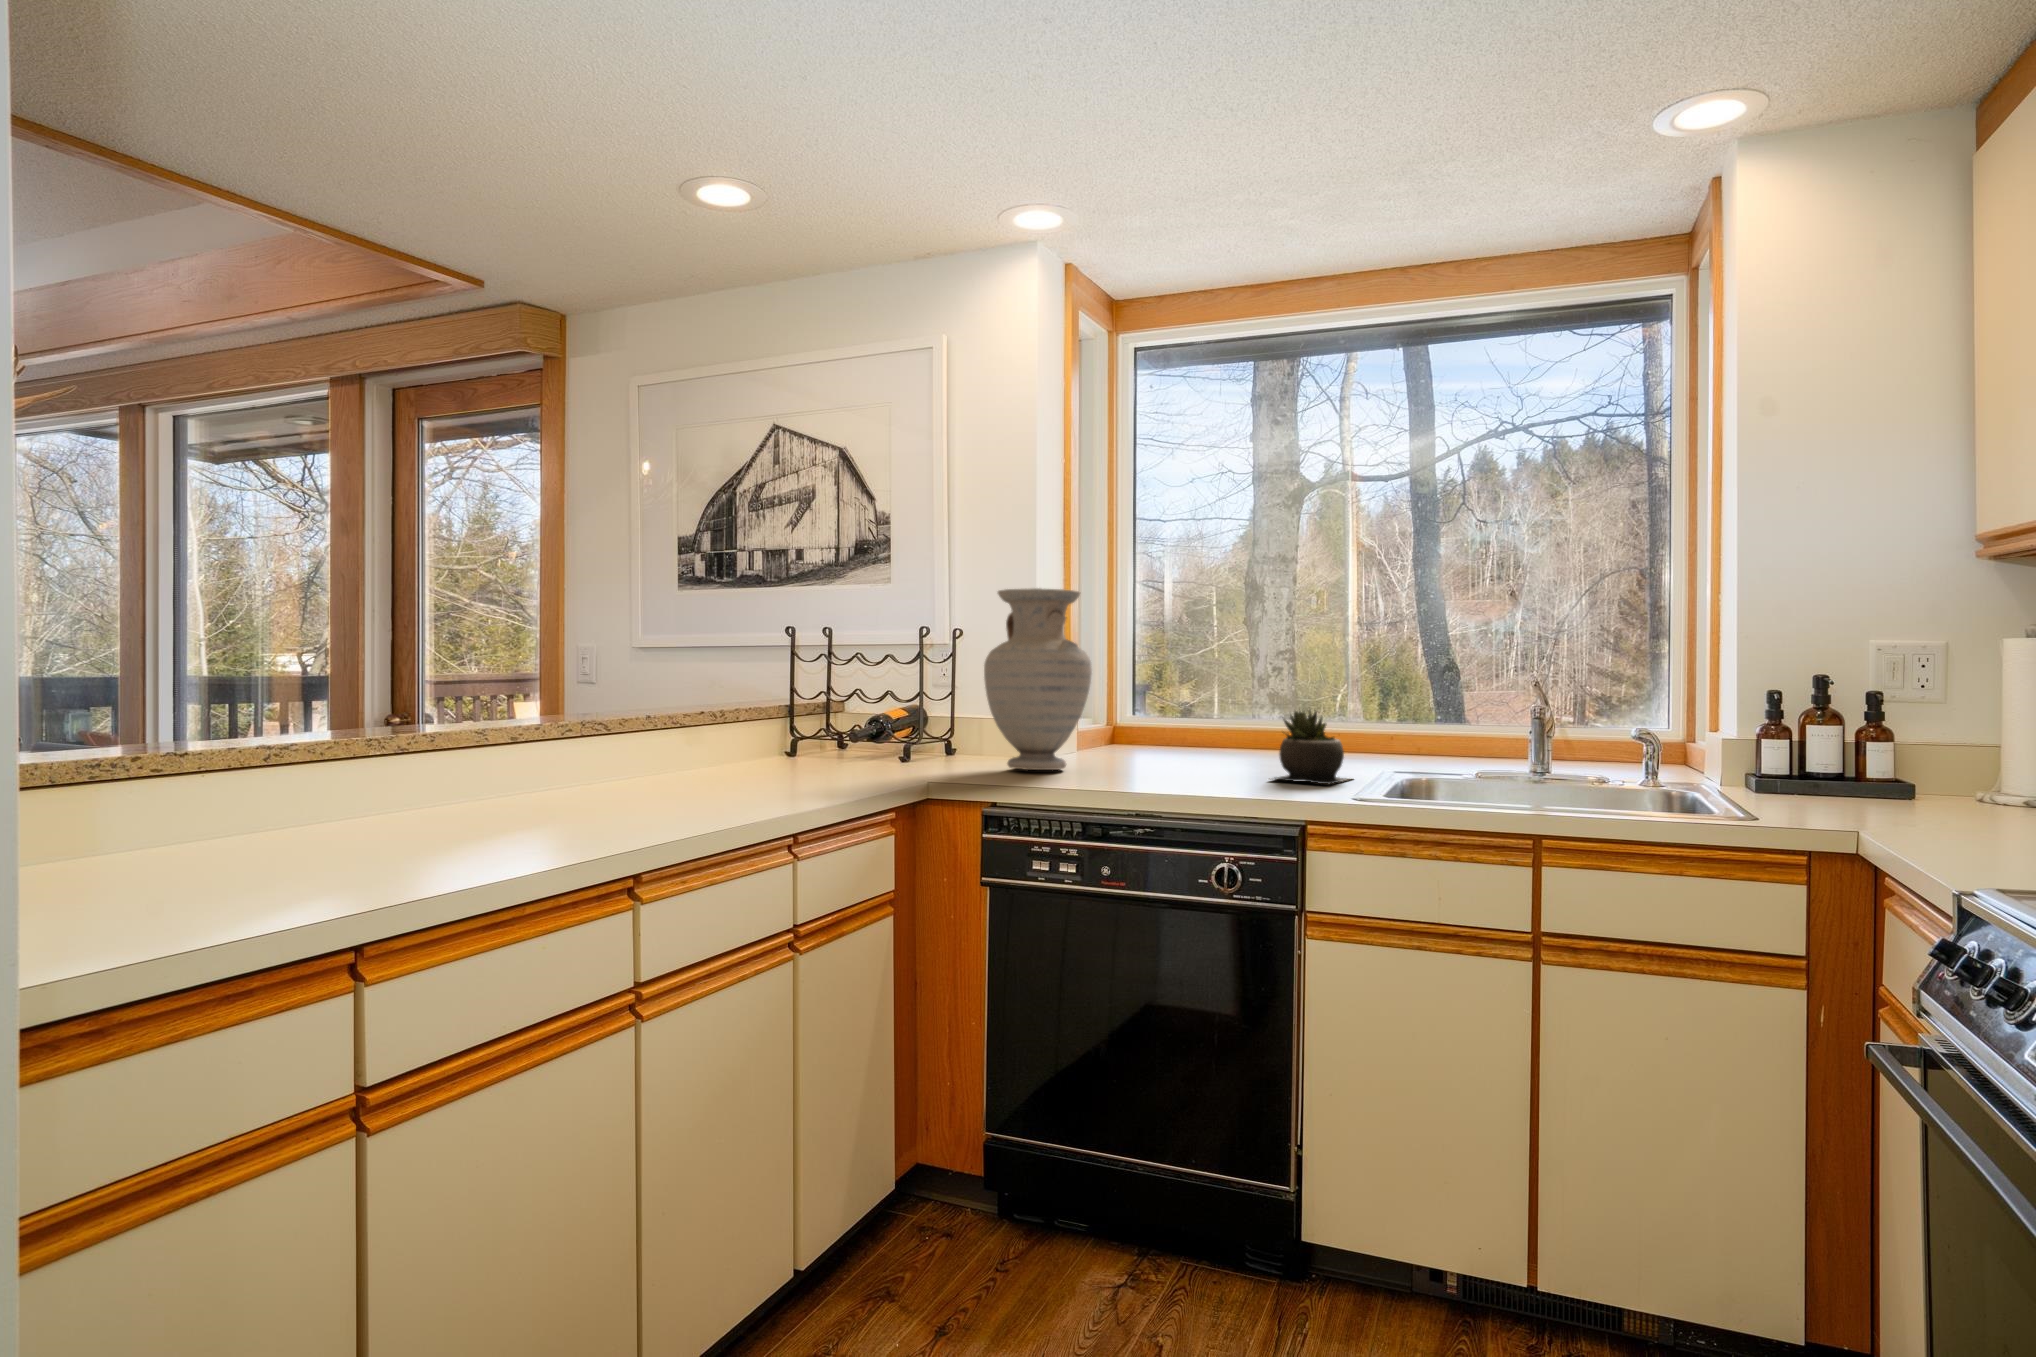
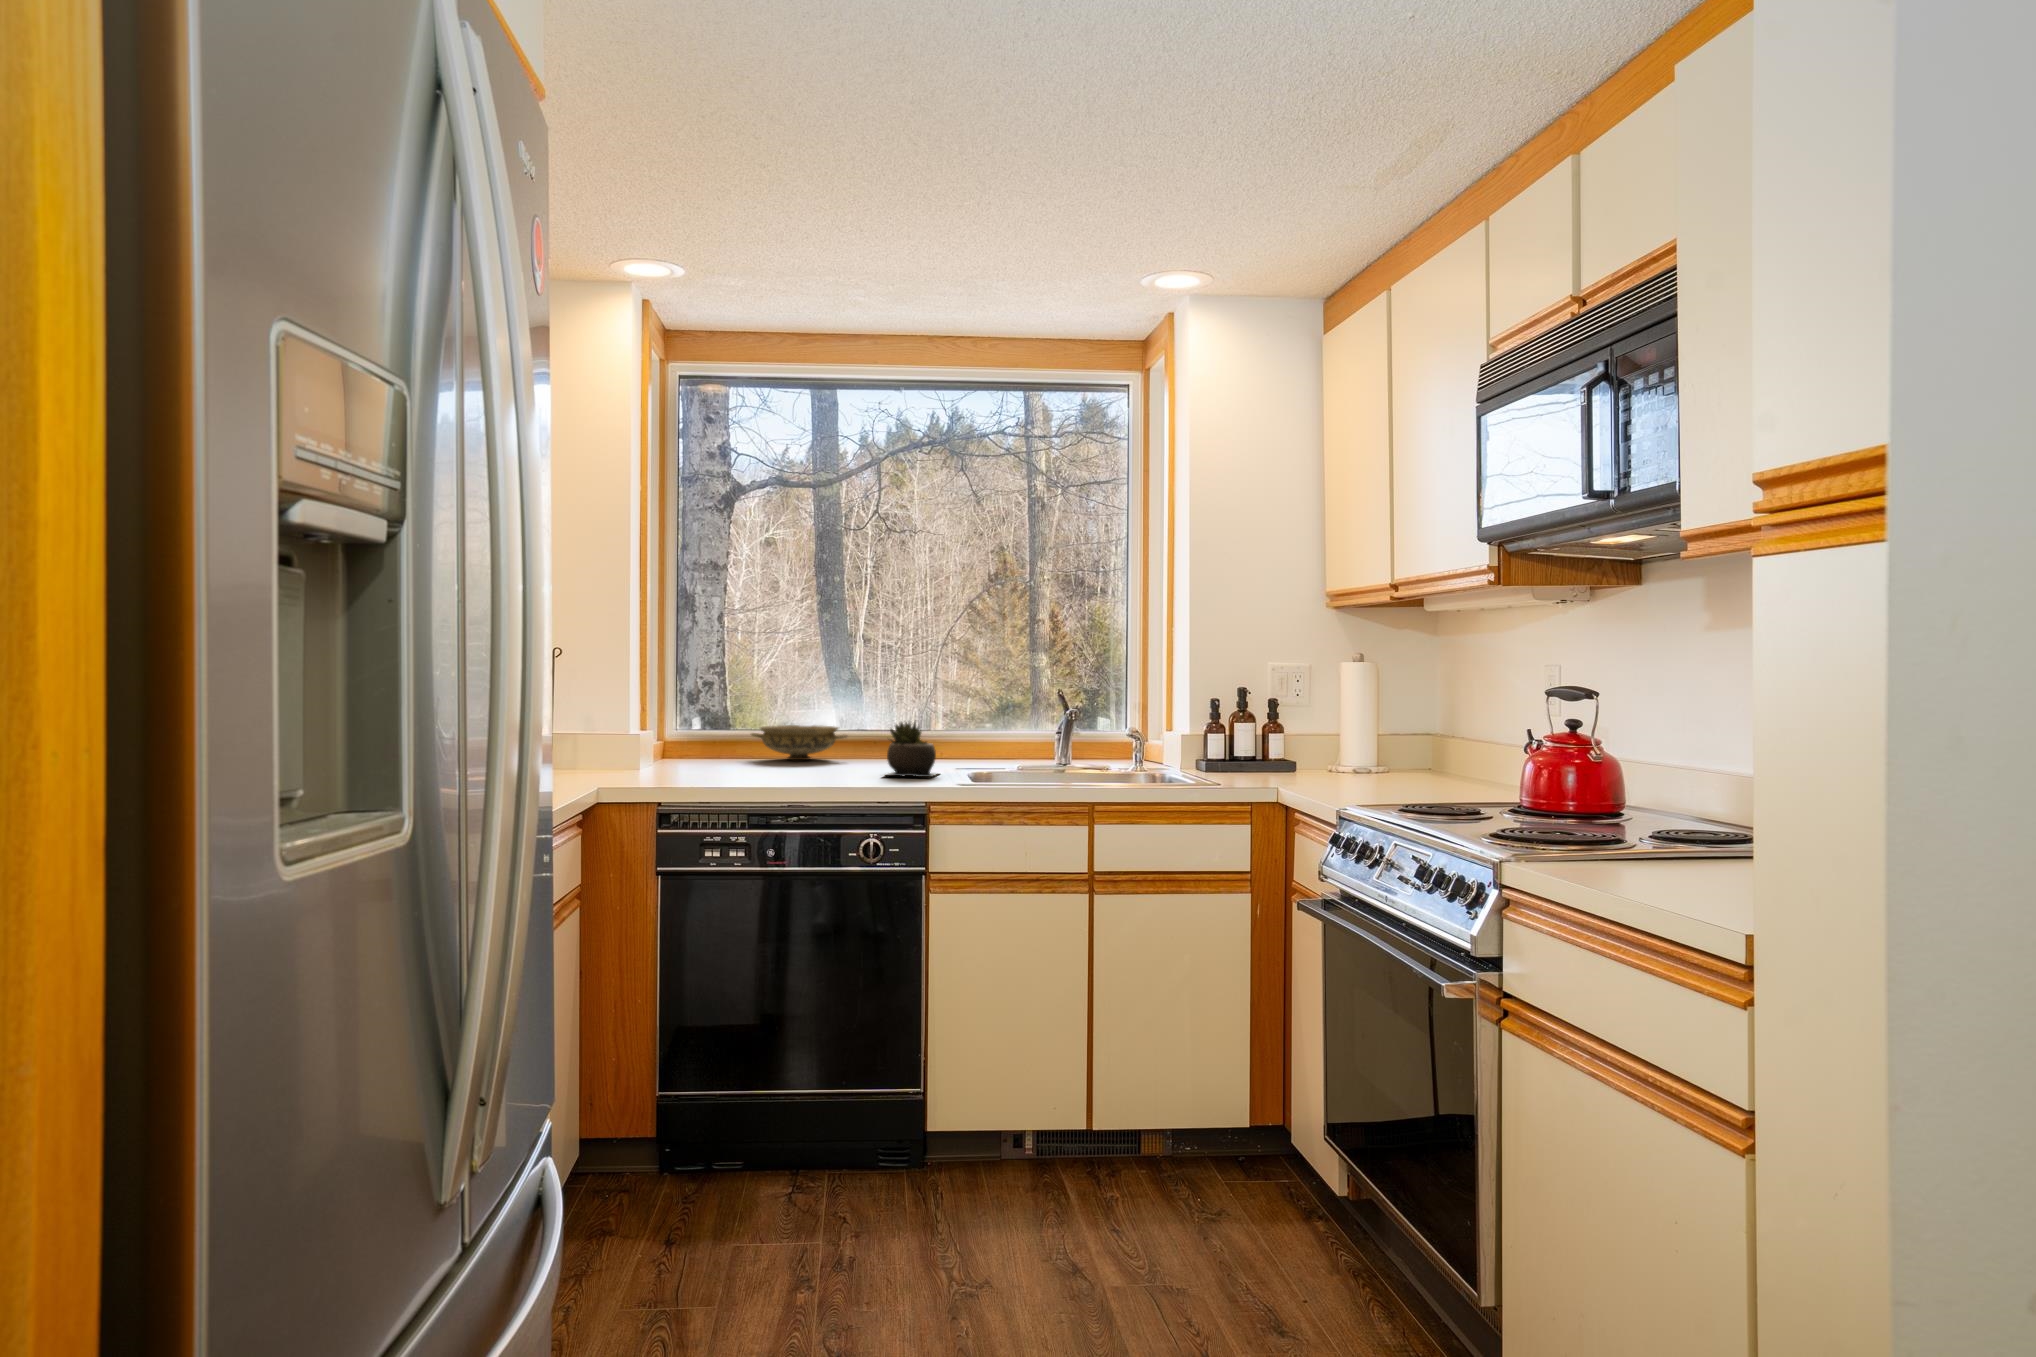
vase: present [984,588,1092,770] -> none [634,622,729,776]
ceramic bowl: none [1156,708,1265,751] -> present [751,725,847,760]

